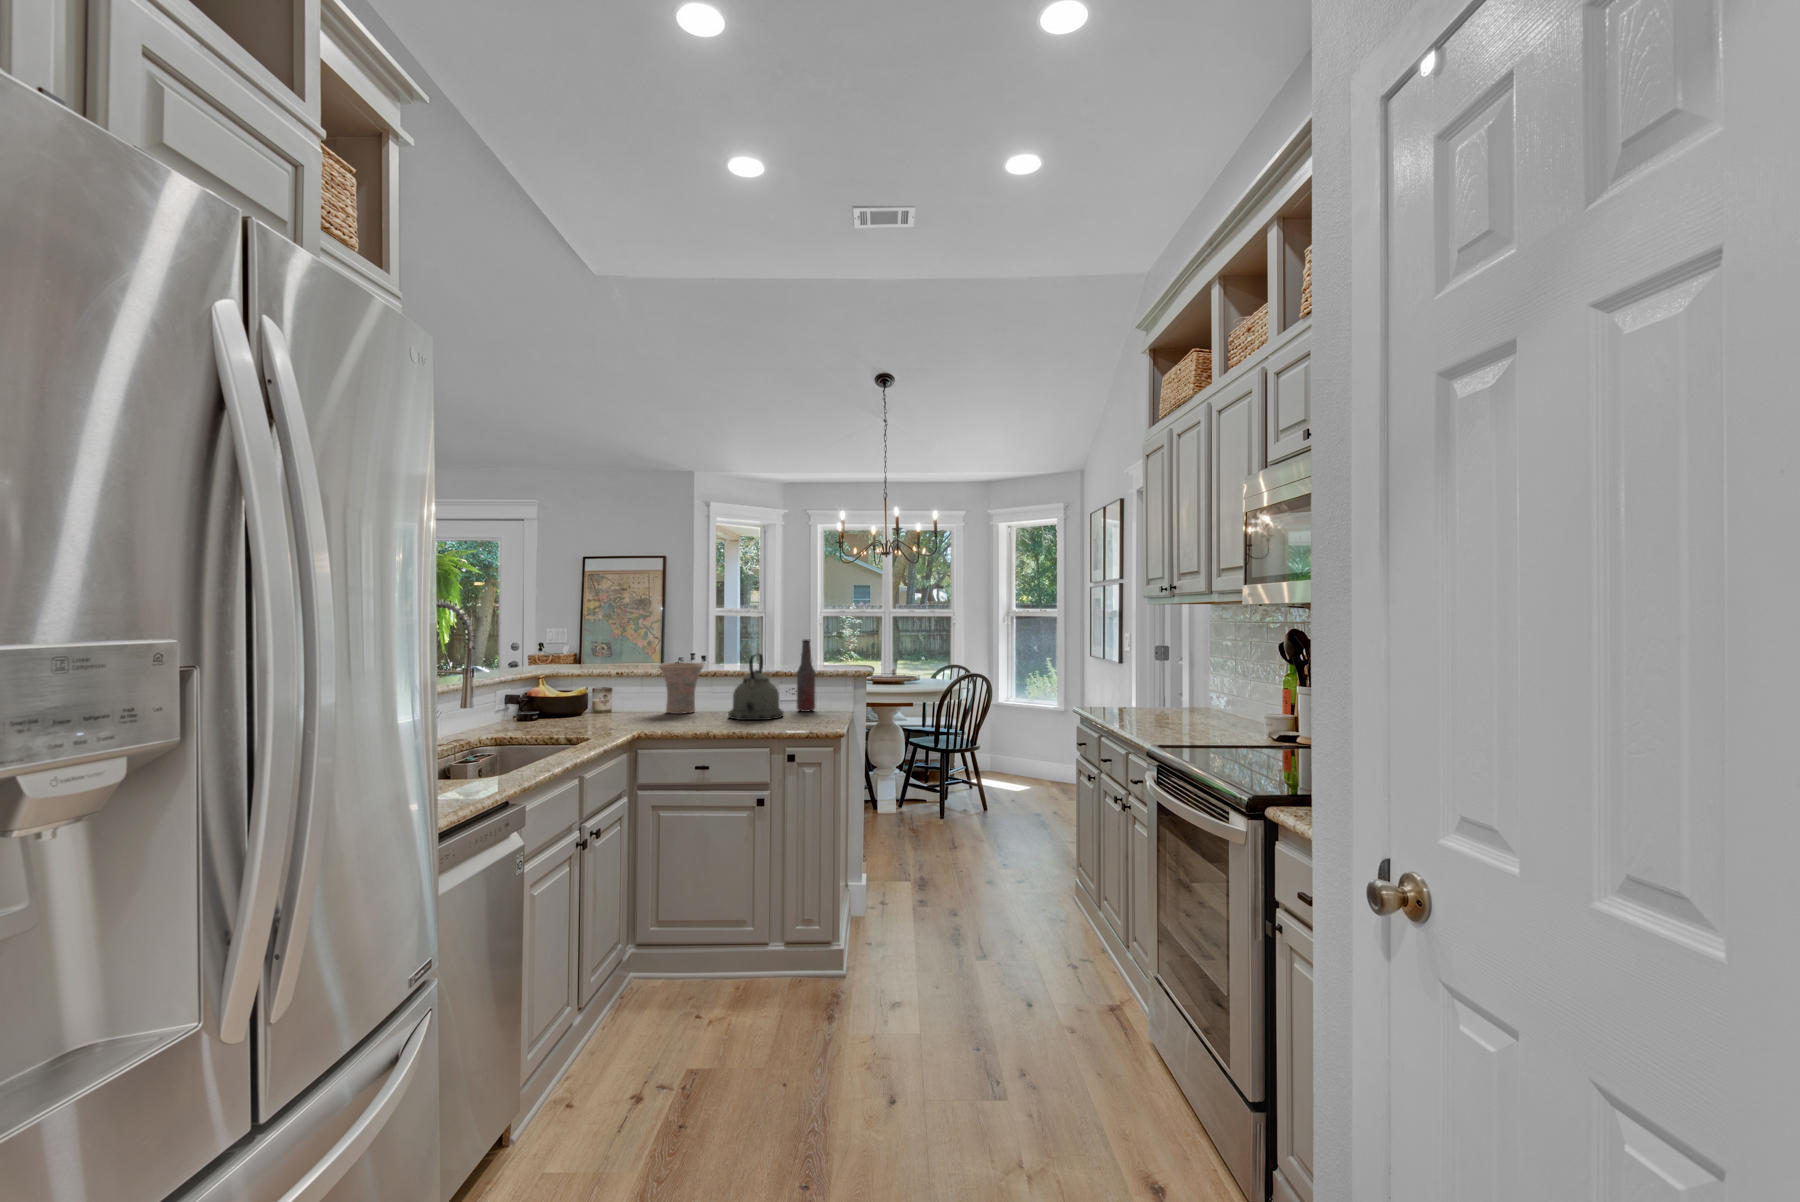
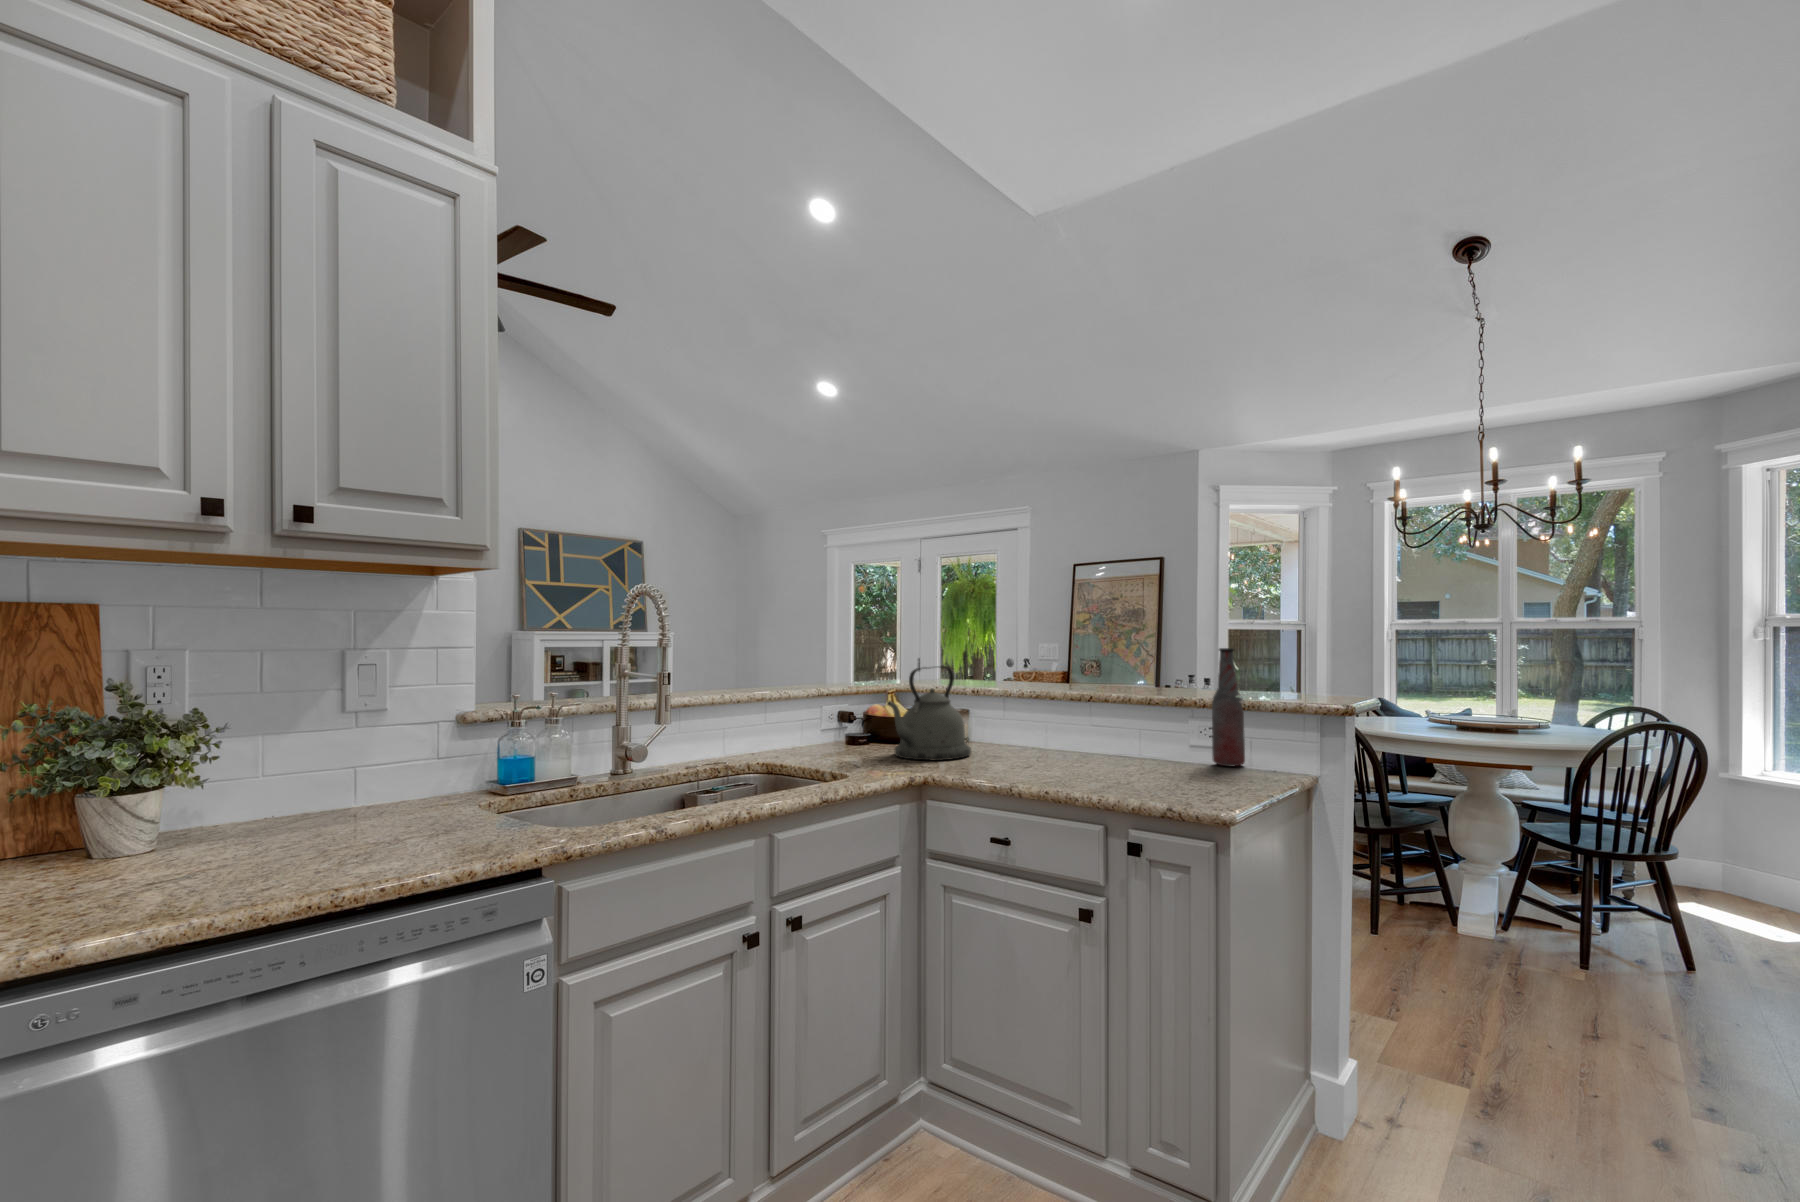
kettle: present [728,654,784,720] -> present [887,667,971,760]
vase: present [659,663,704,714] -> none [1012,680,1077,752]

